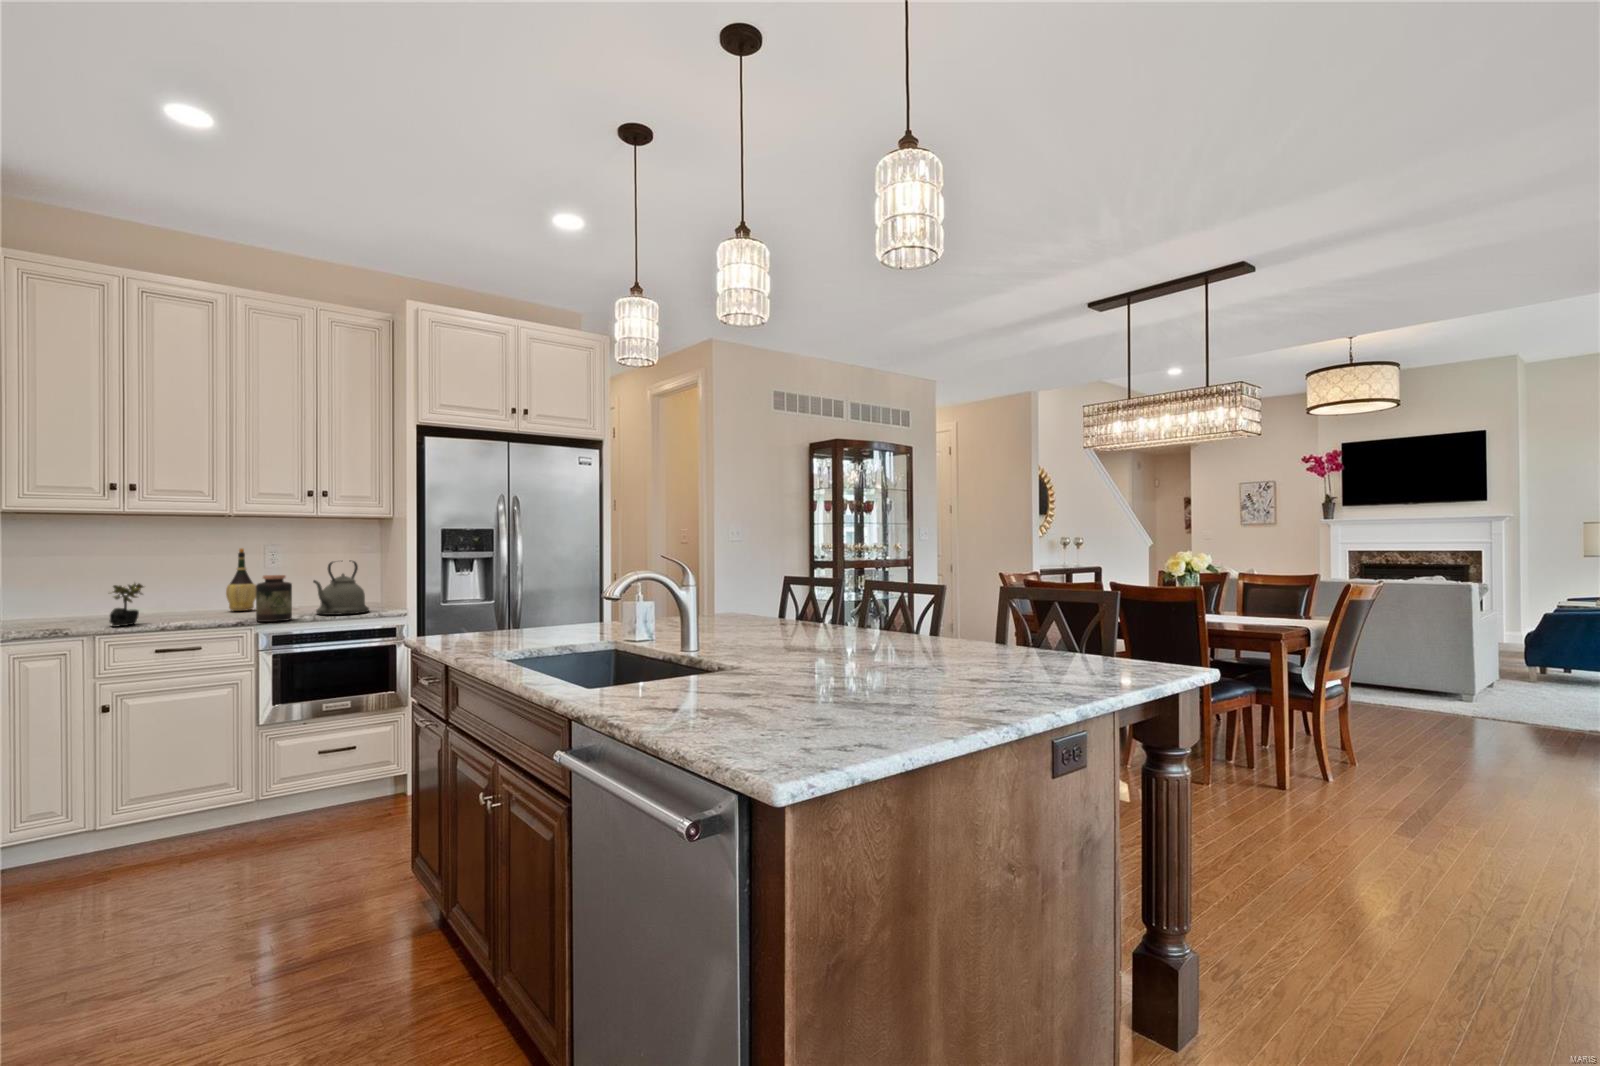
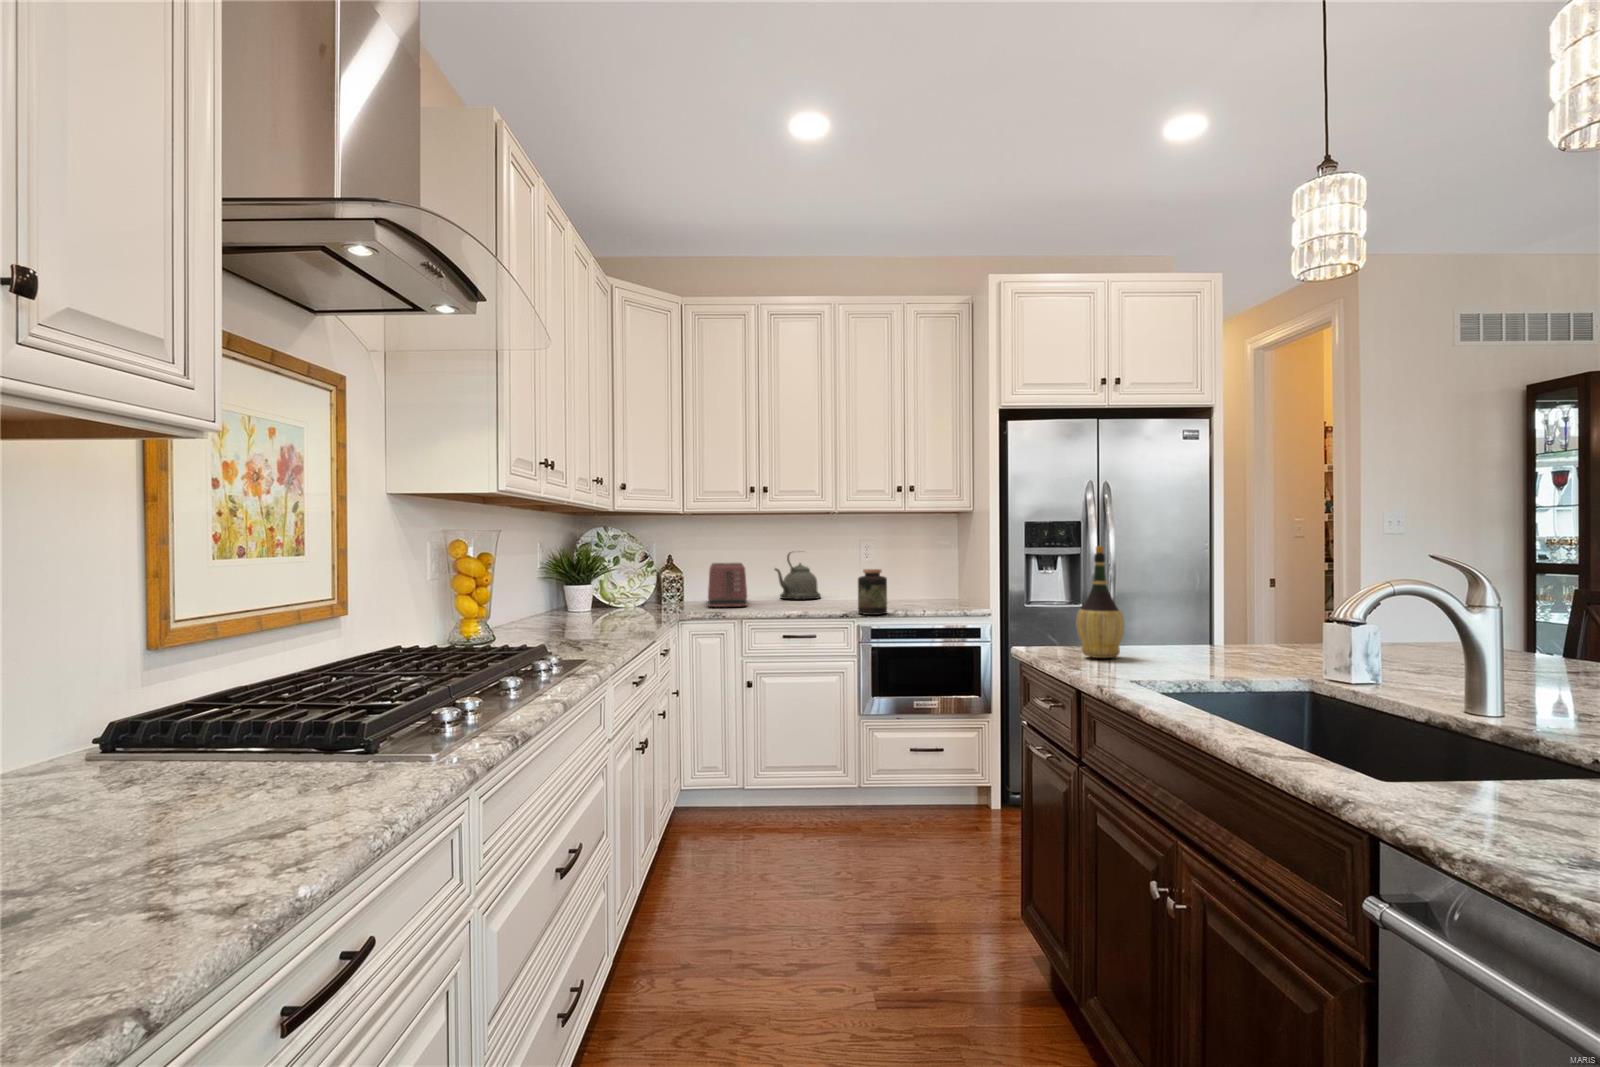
wine bottle: present [226,548,256,611] -> present [1076,546,1124,658]
kettle: present [313,561,369,615] -> present [775,553,821,599]
toaster: none [40,572,103,625] -> present [708,563,747,607]
succulent plant: present [109,583,144,627] -> none [751,572,776,612]

